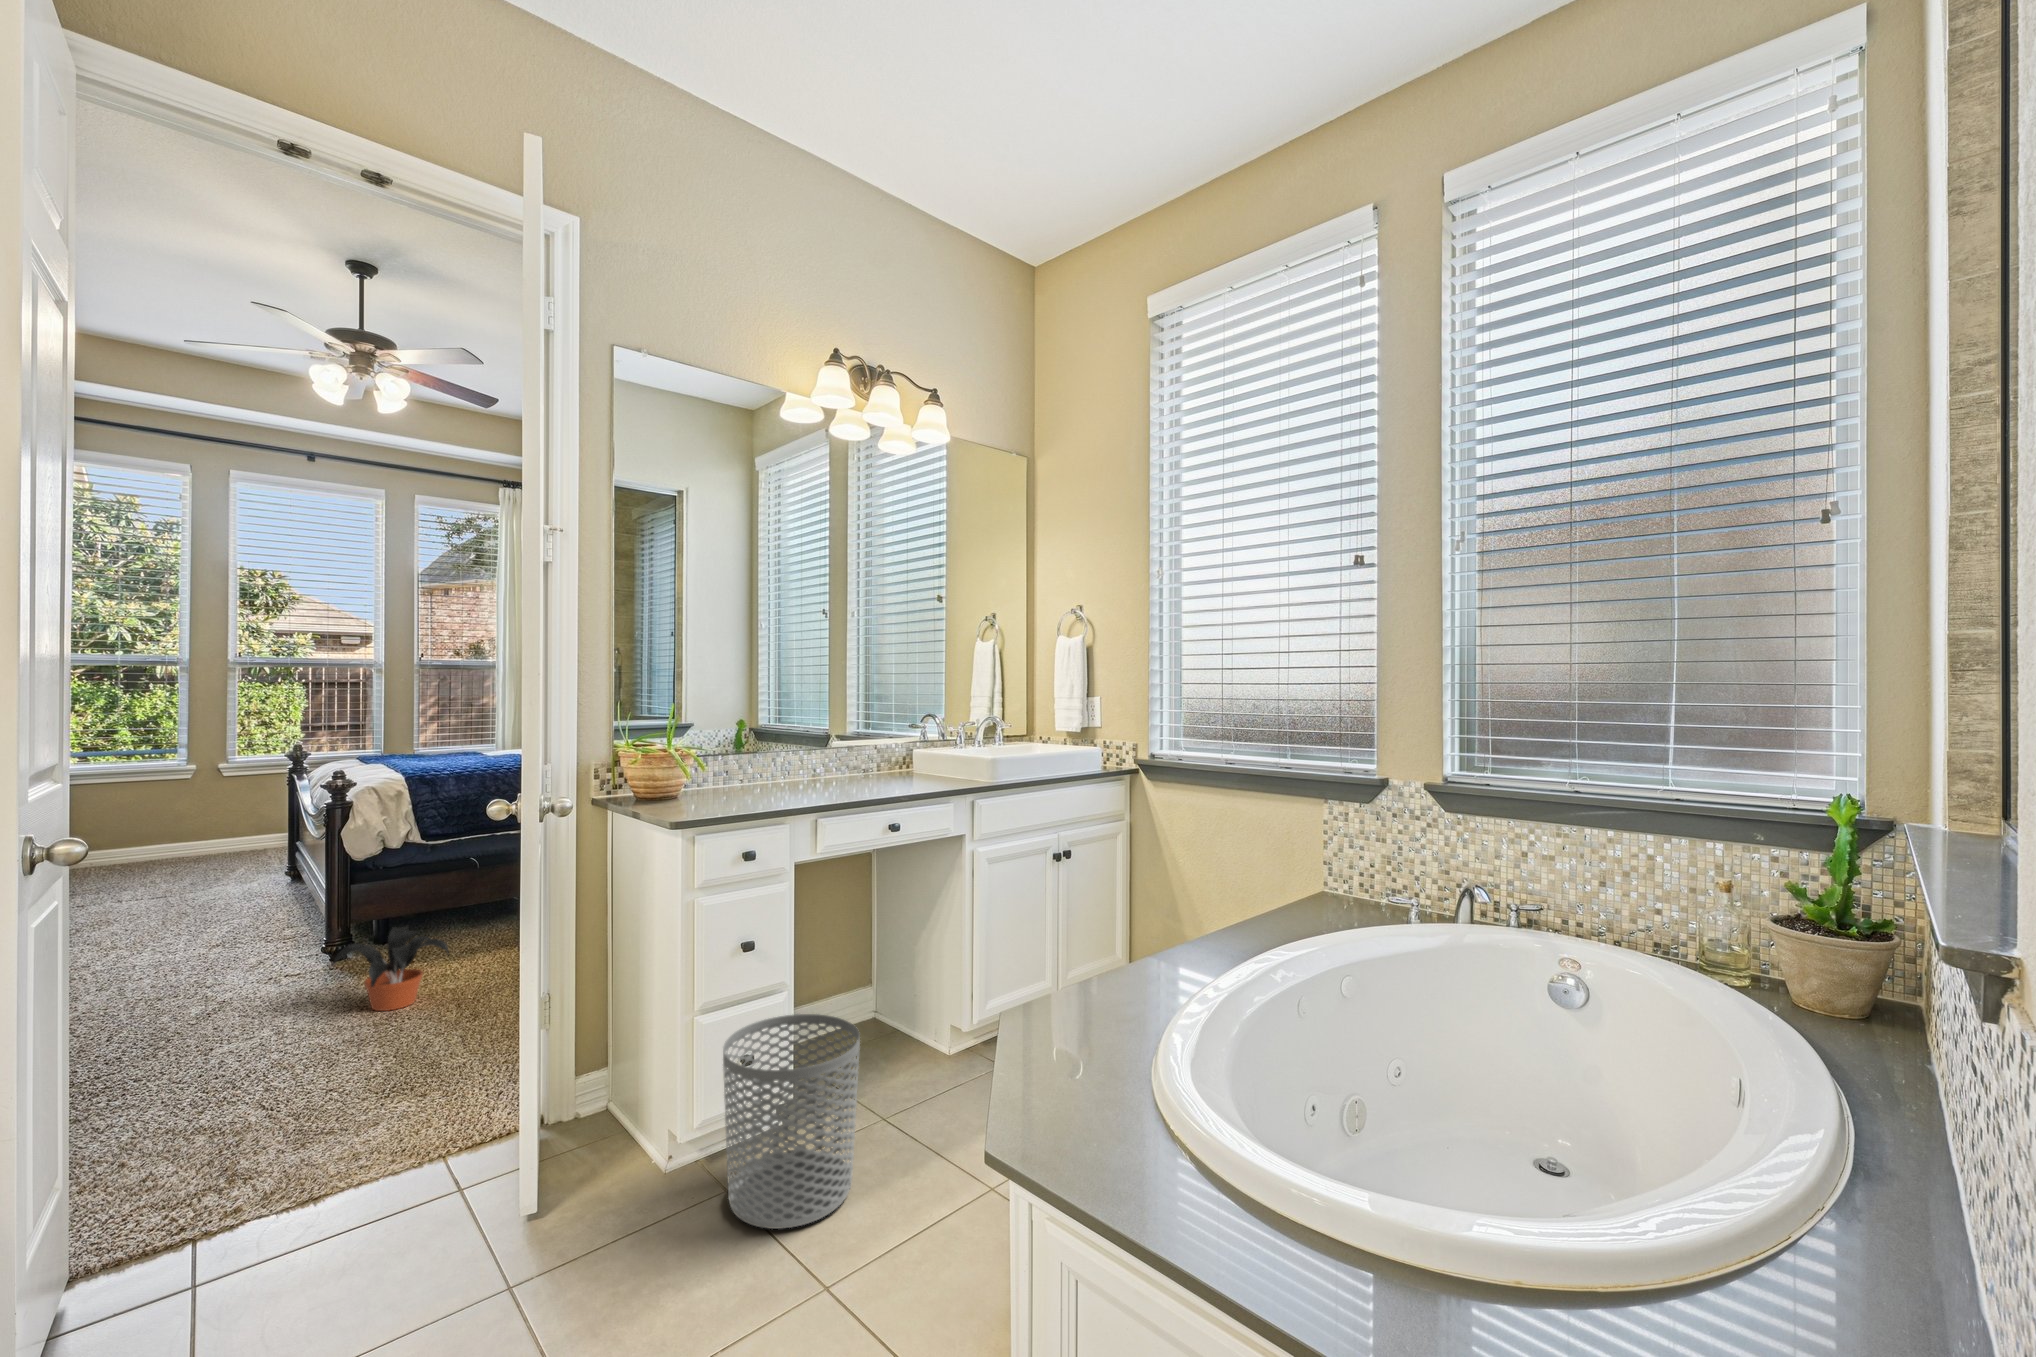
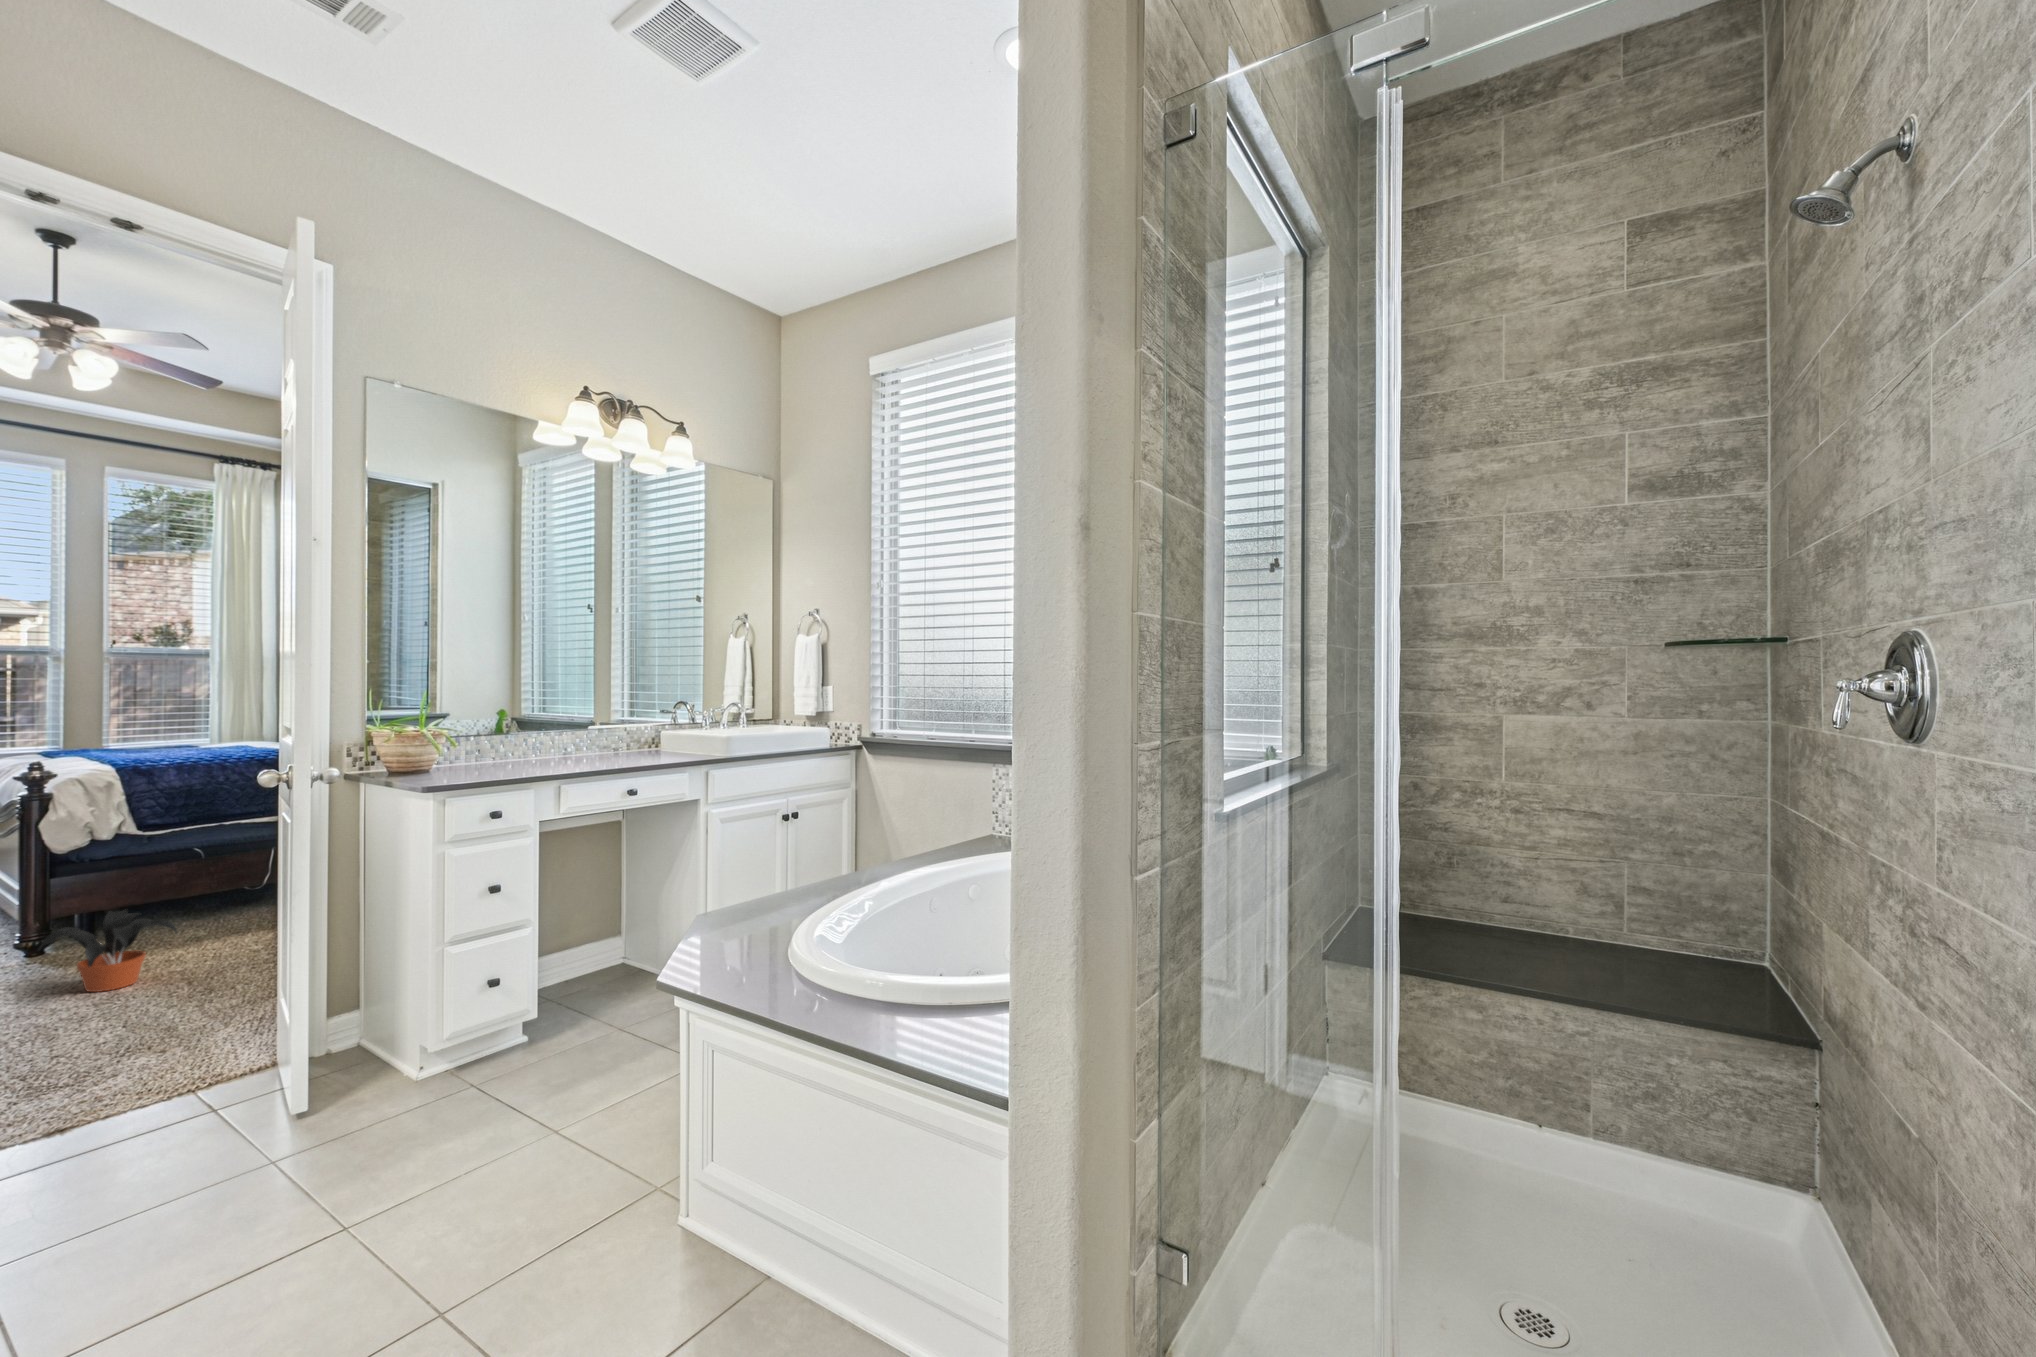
waste bin: present [723,1014,860,1229] -> none [478,943,601,1108]

